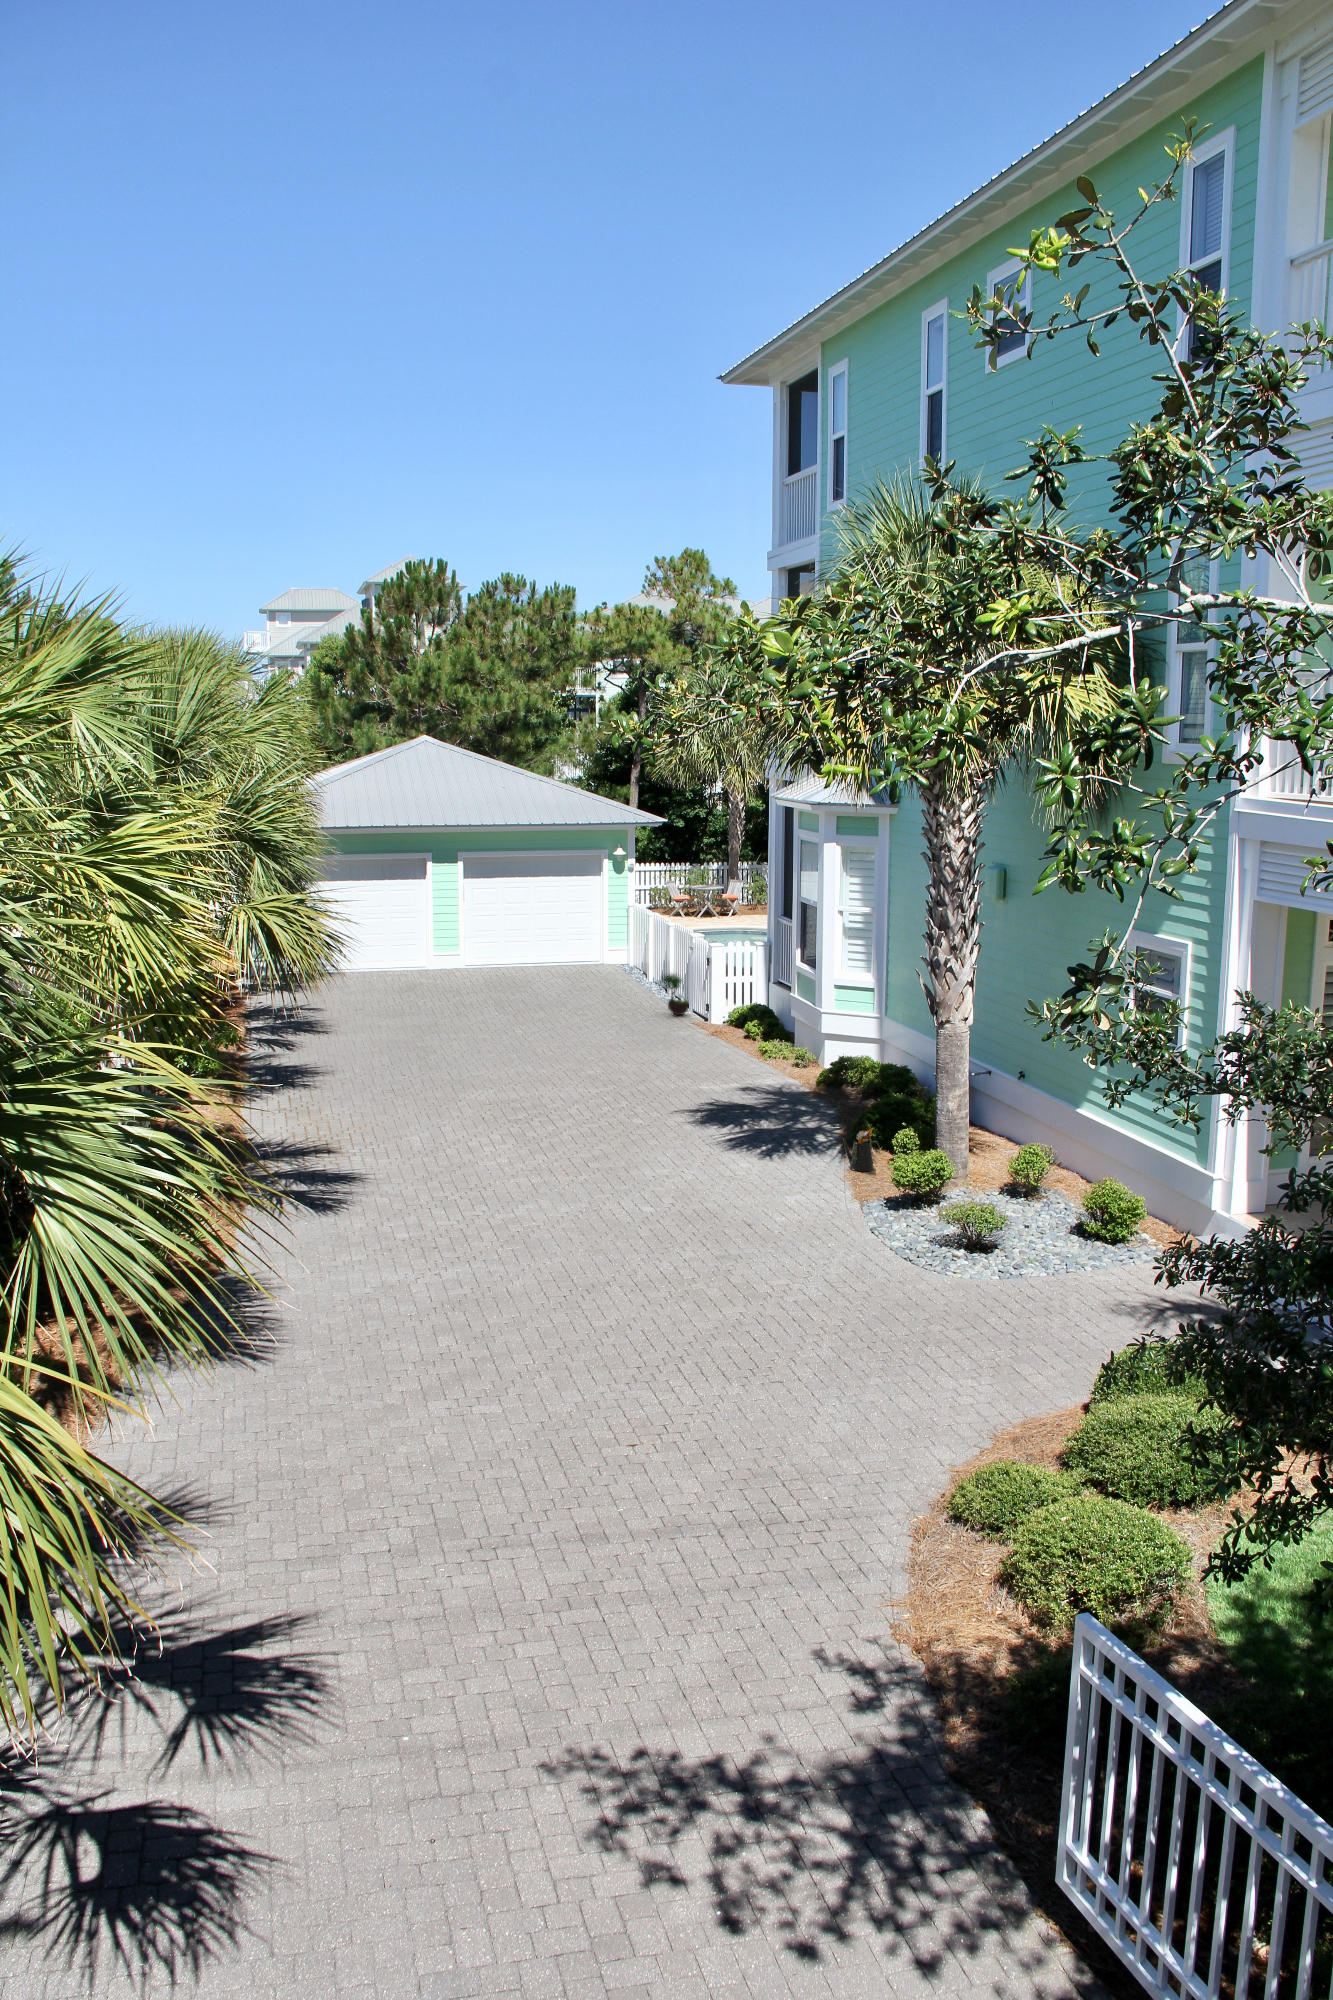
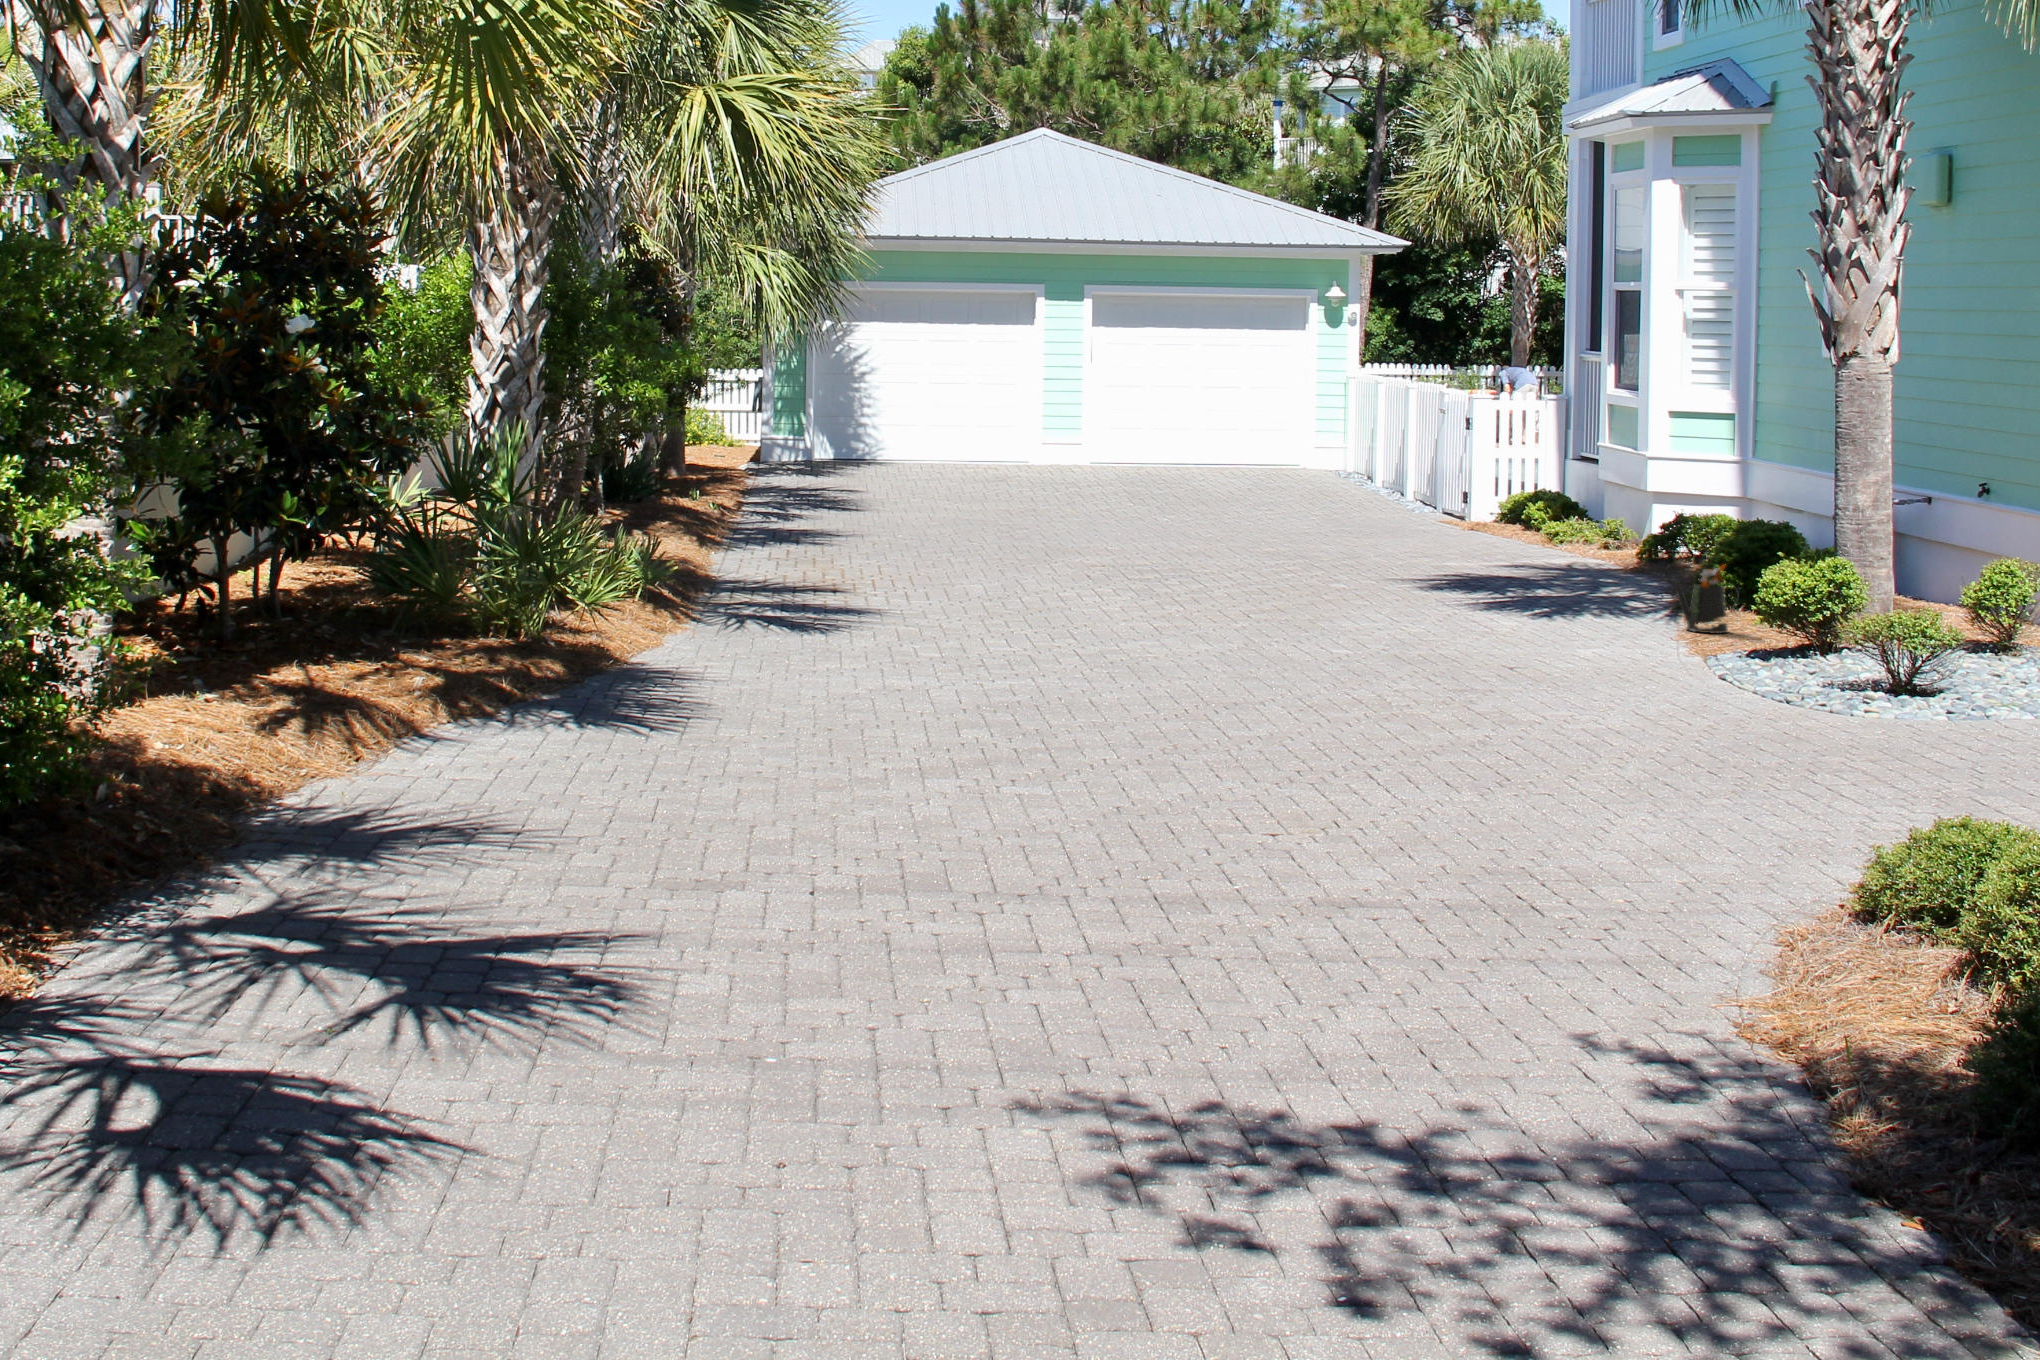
potted tree: present [661,973,689,1015] -> none [1386,434,1435,511]

